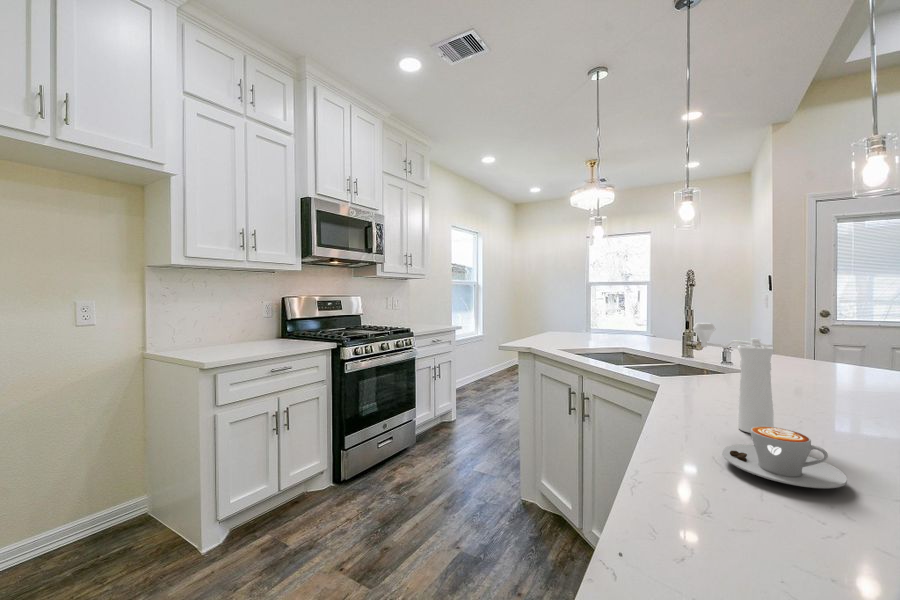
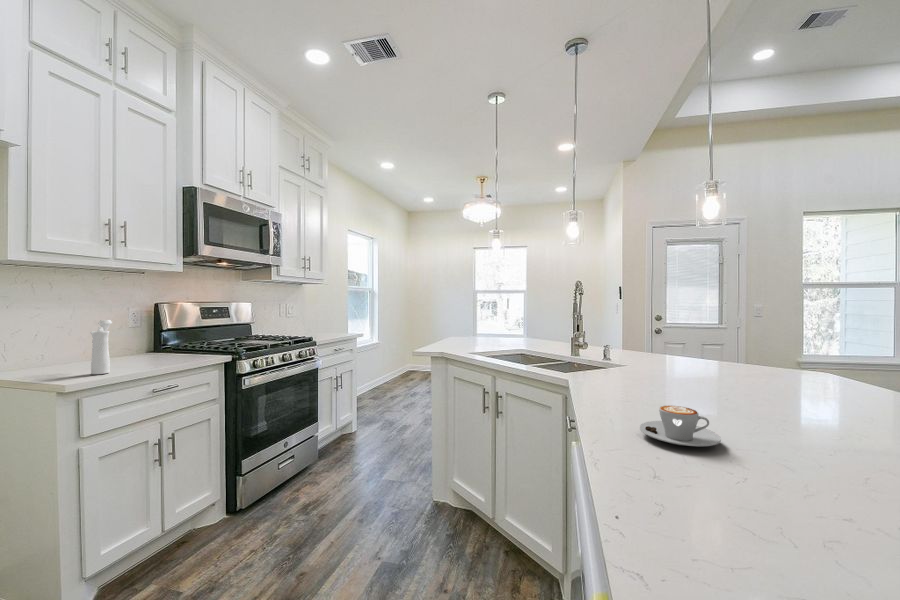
pepper mill: present [693,323,774,433] -> present [91,320,112,374]

